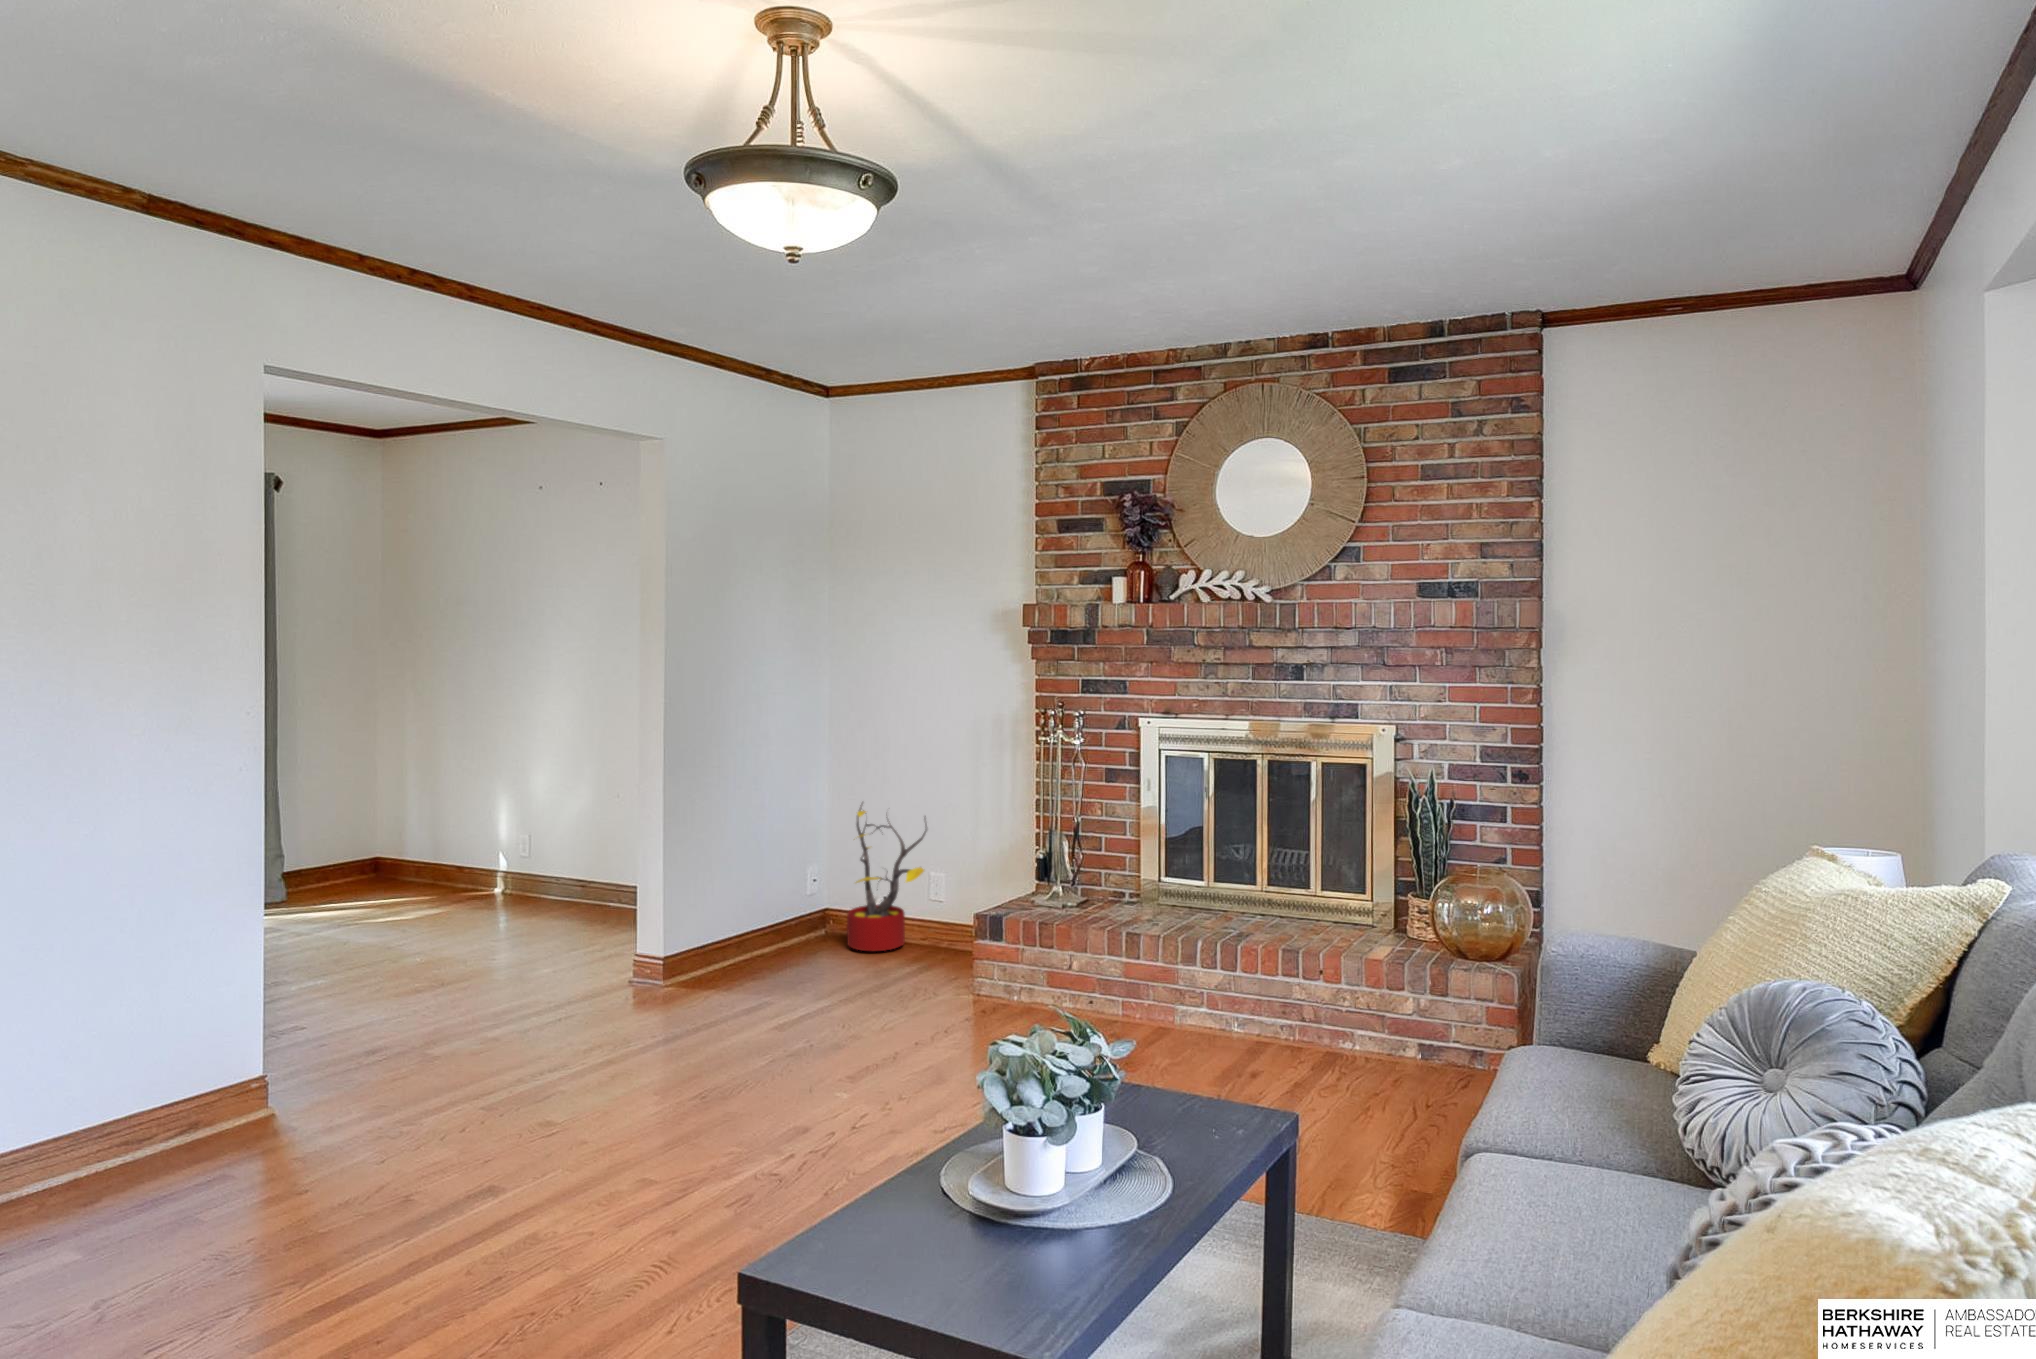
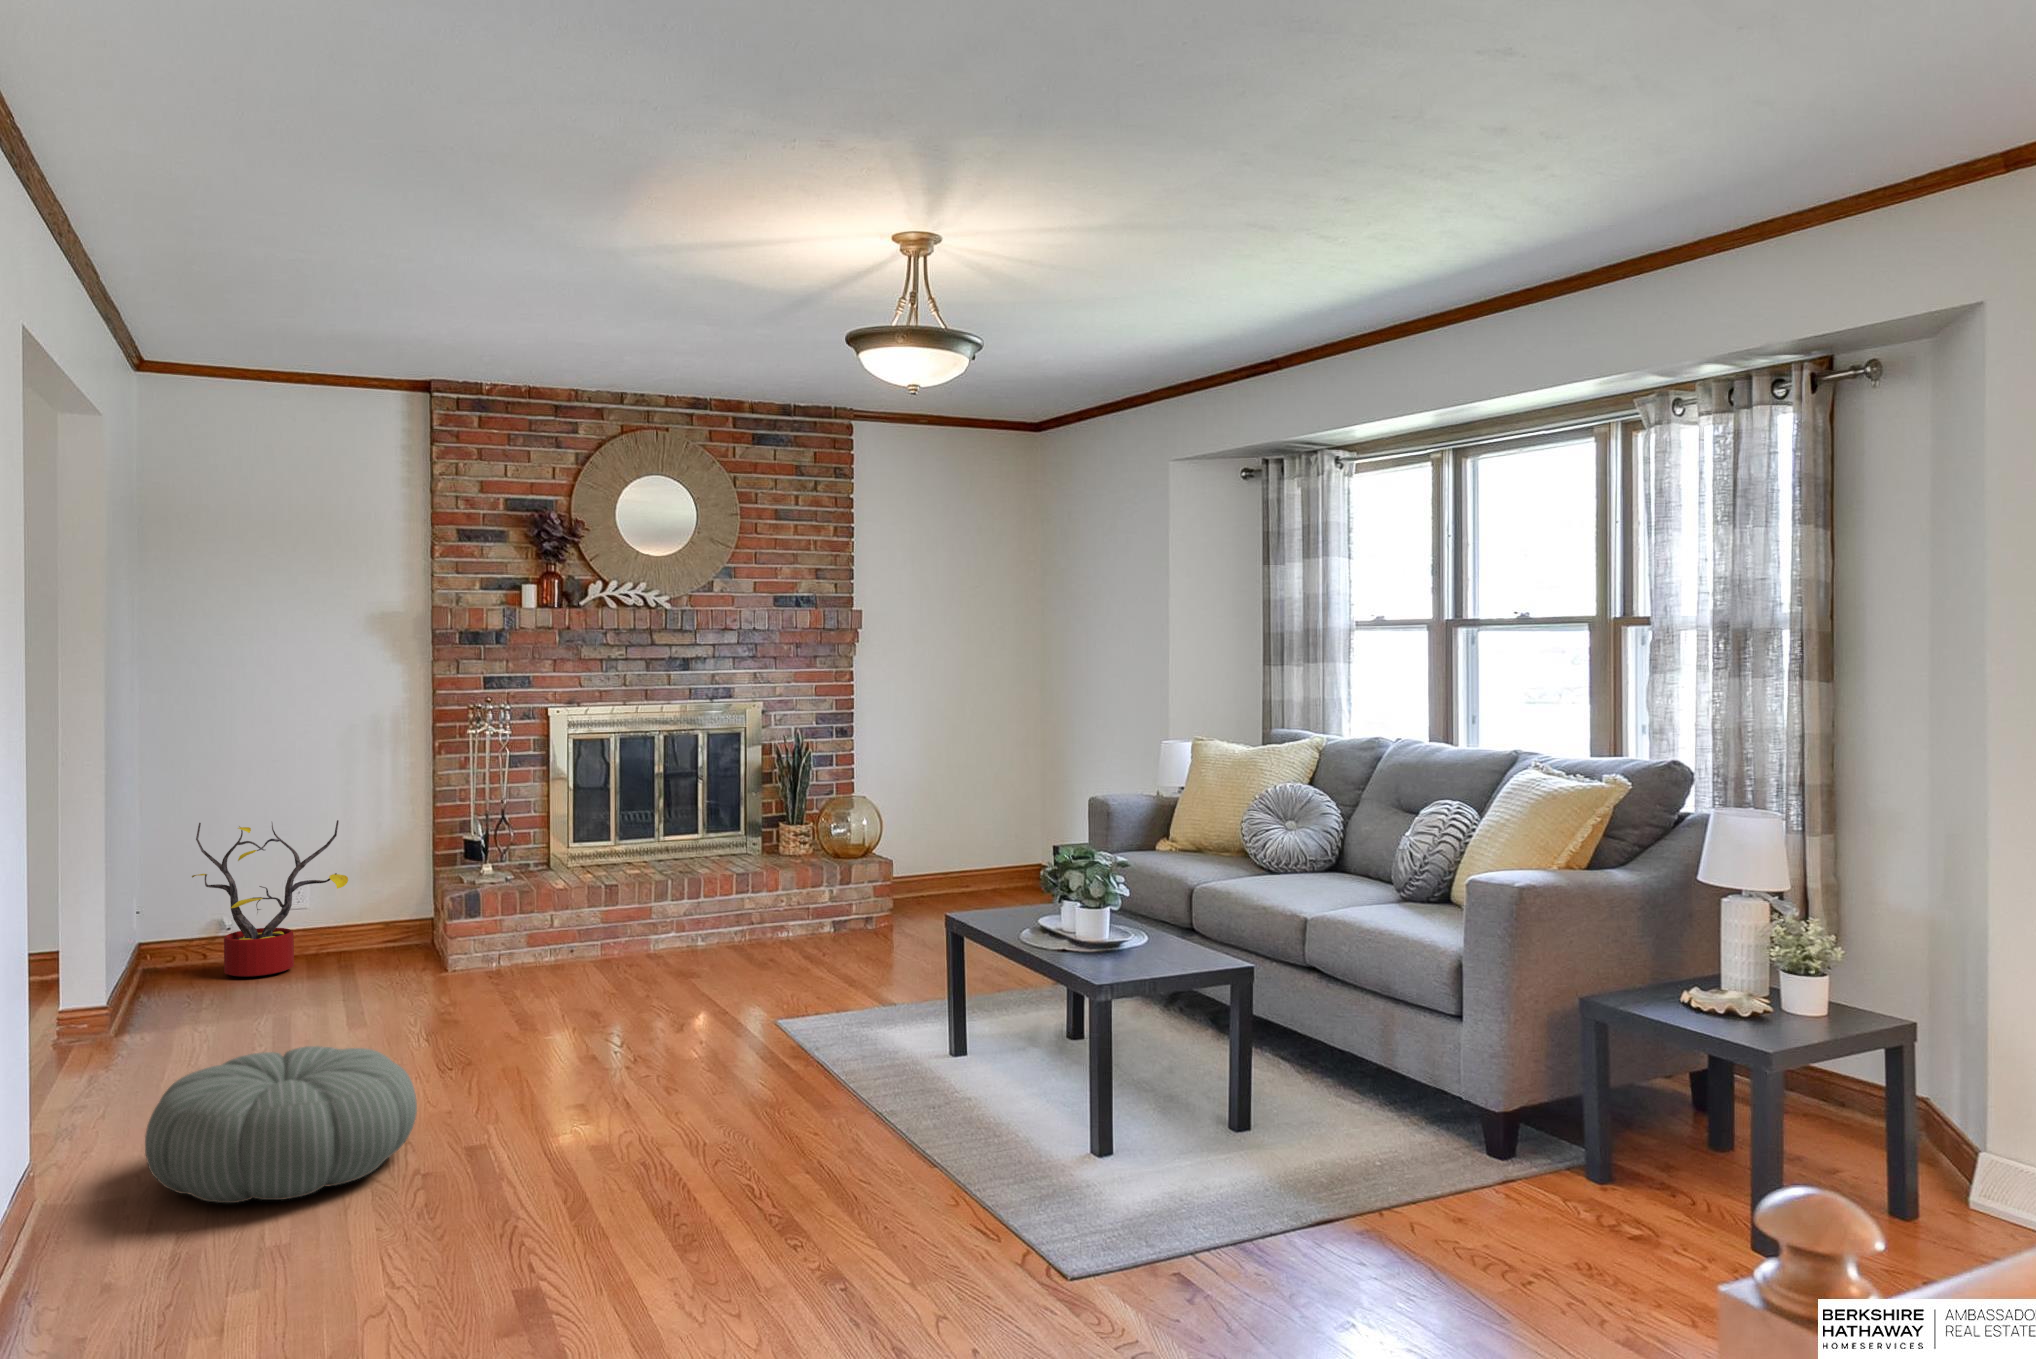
pouf: none [234,1045,491,1201] -> present [145,1046,417,1203]

